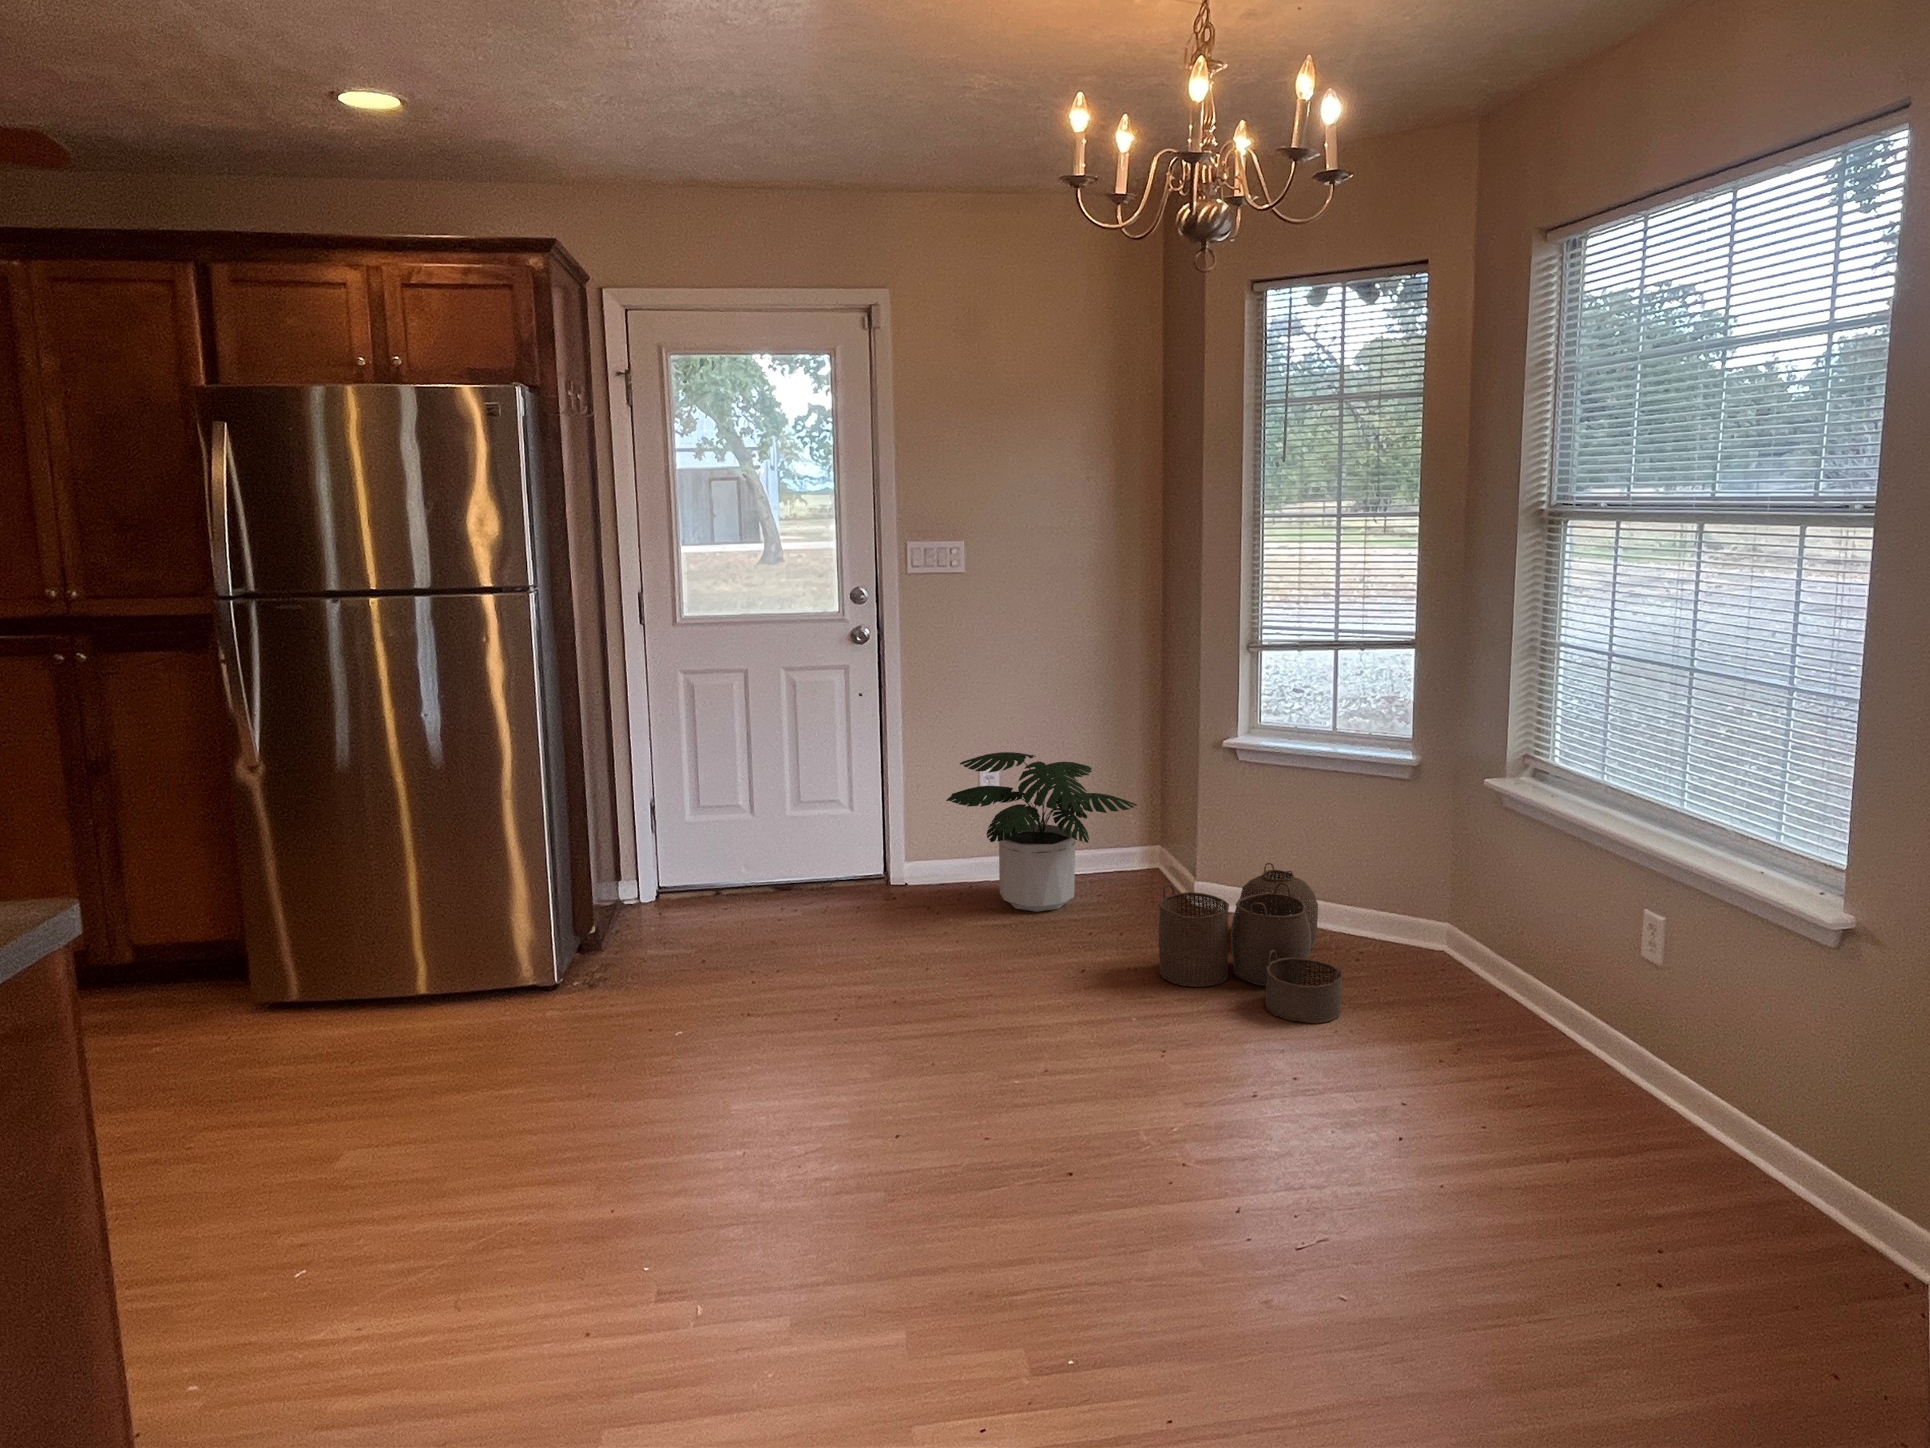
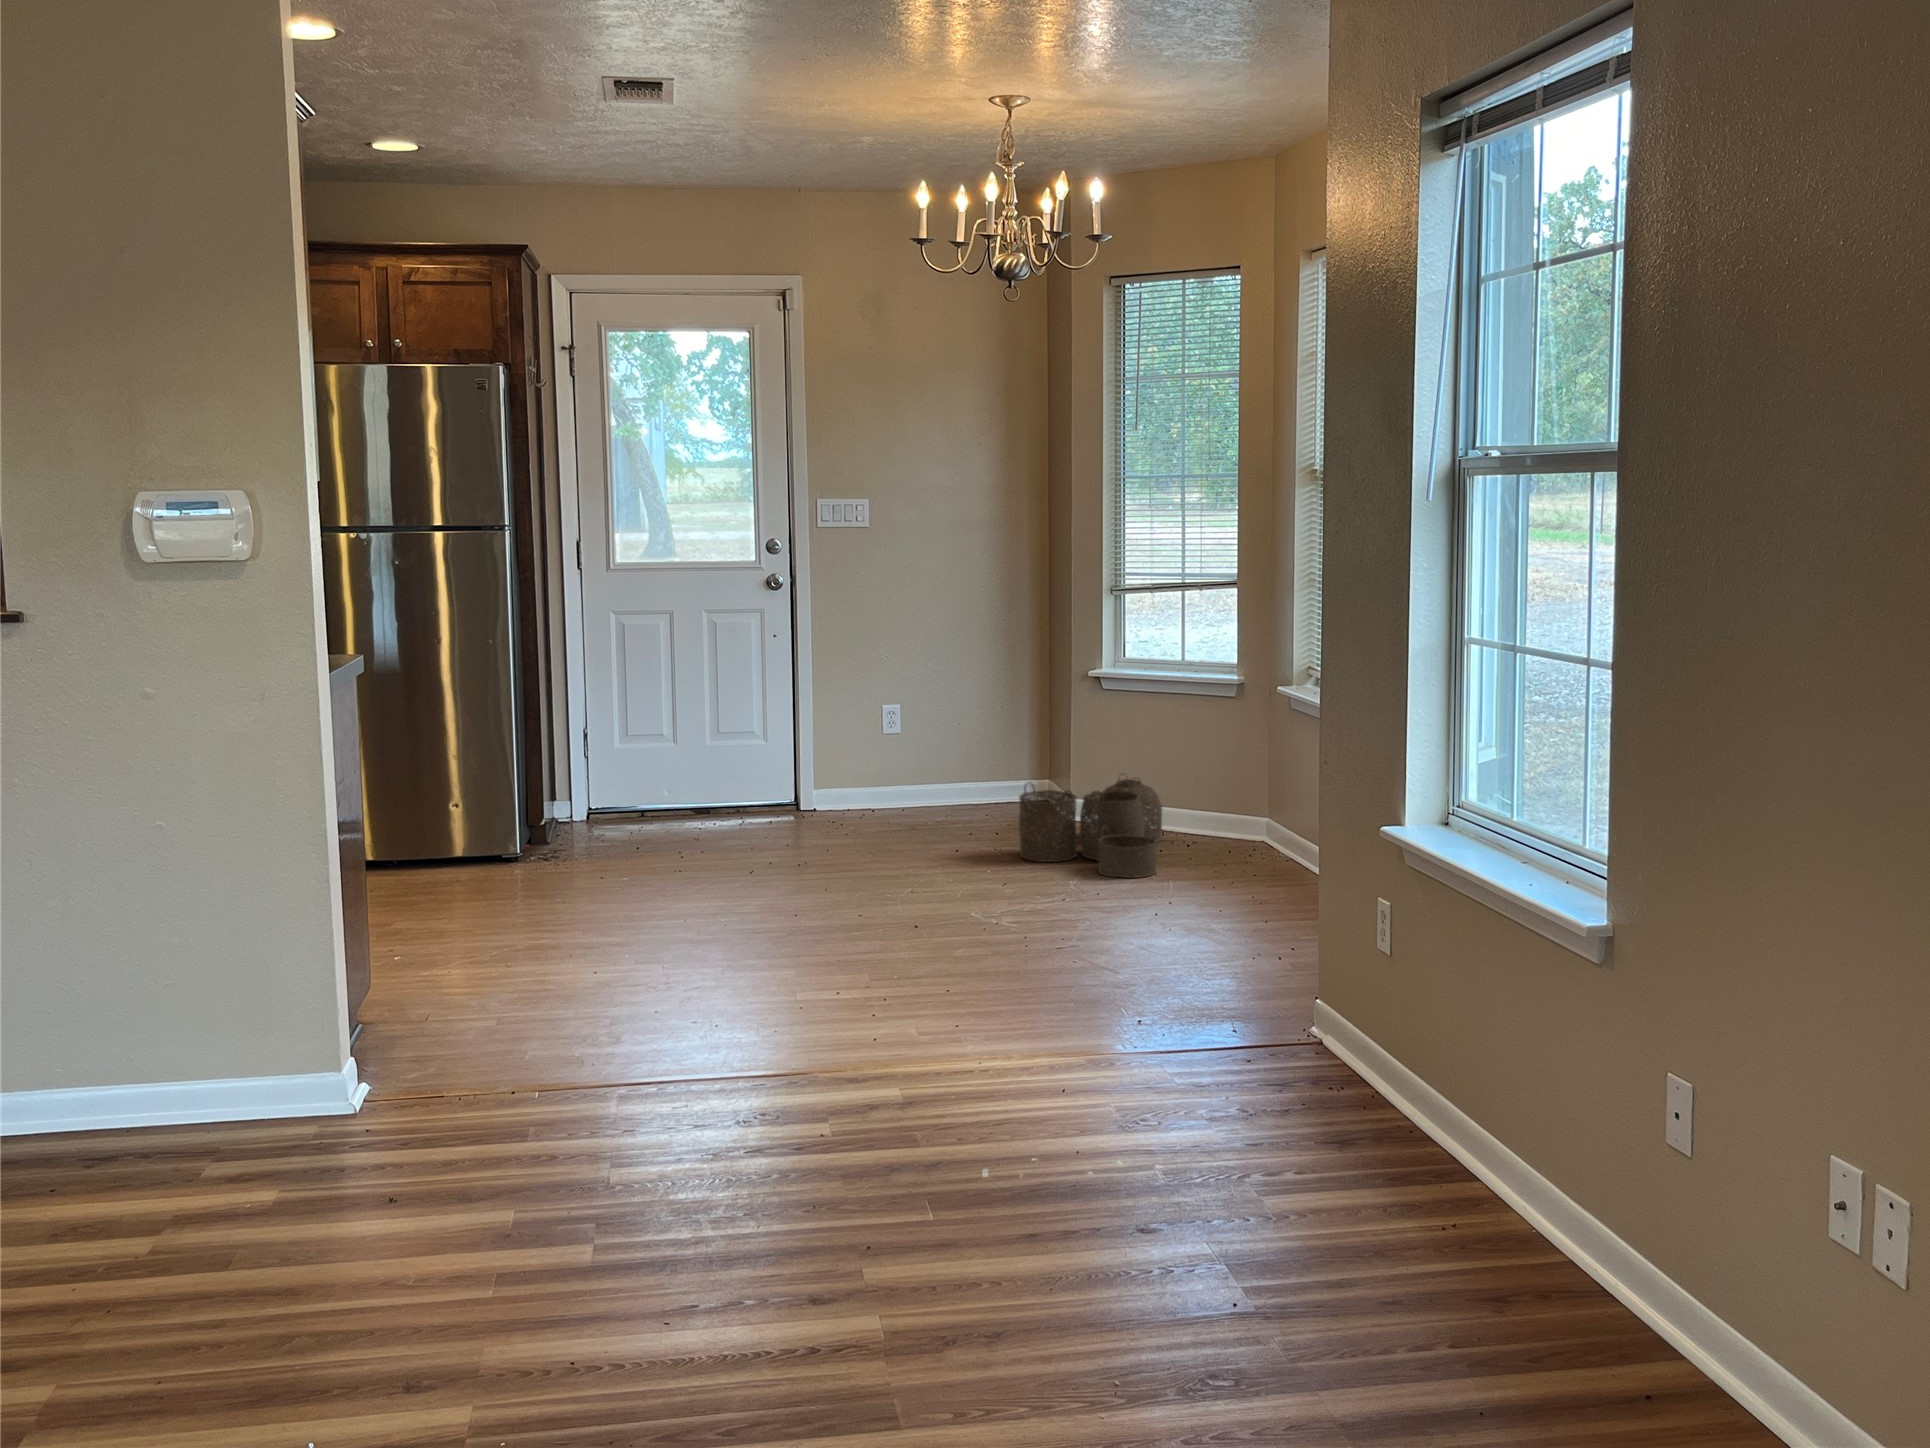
potted plant: present [946,752,1137,912] -> none [850,687,1019,825]

